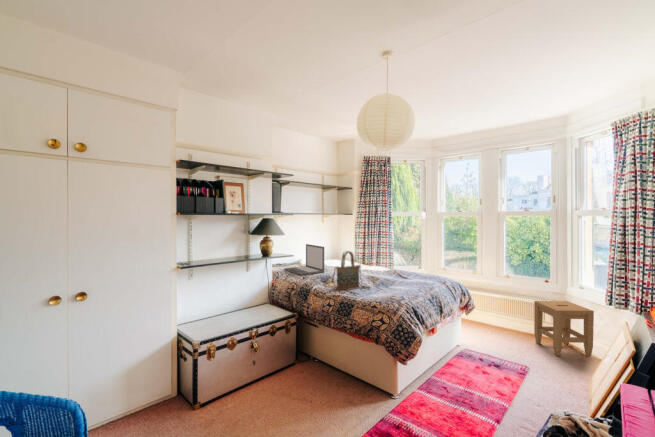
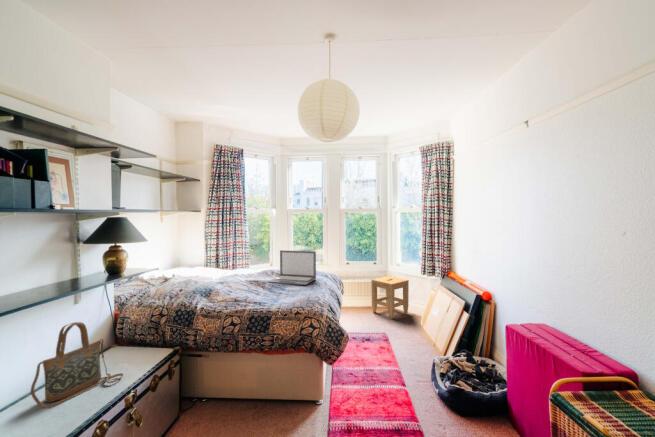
laptop: present [285,244,324,275] -> present [268,250,316,285]
handbag: present [332,251,370,291] -> present [31,322,123,408]

